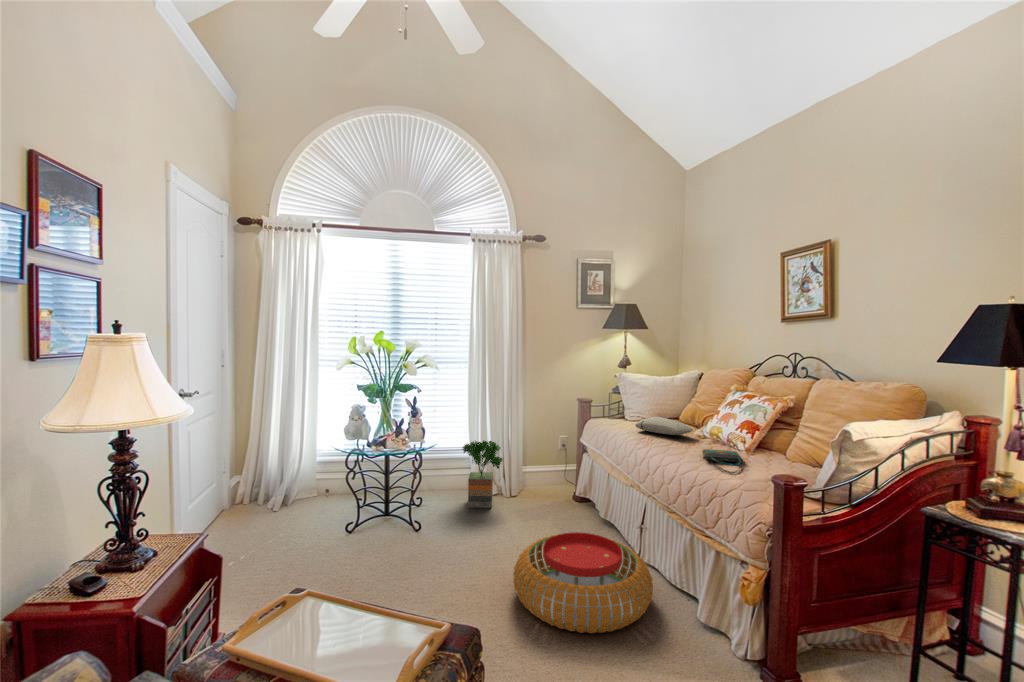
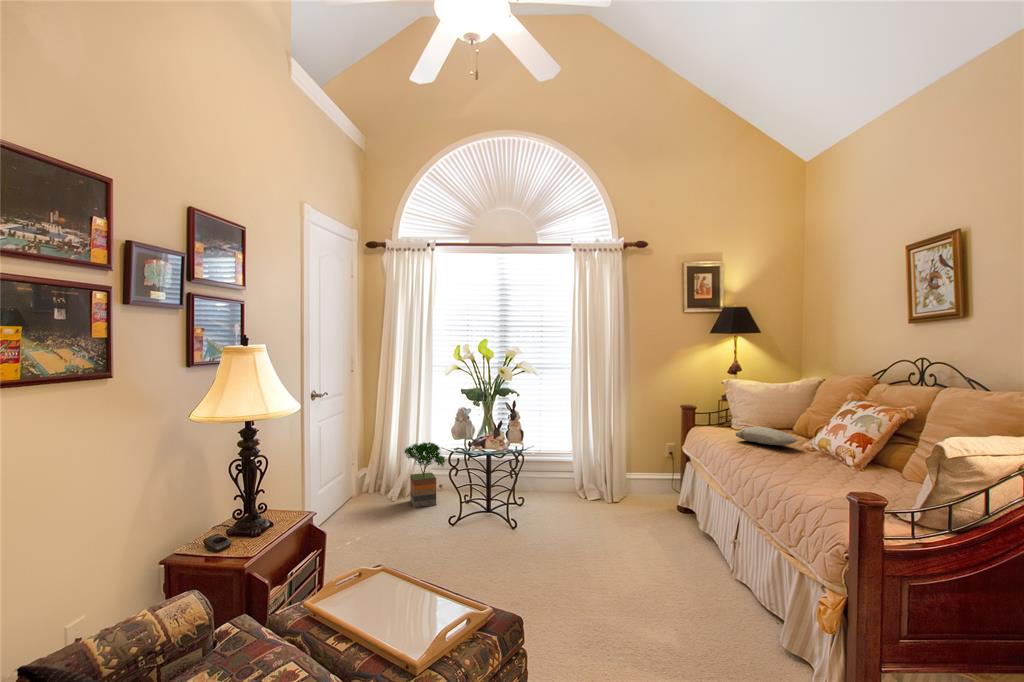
potted tree: present [462,440,503,508] -> present [404,442,445,507]
tote bag: present [703,449,743,474] -> none [796,459,845,483]
pouf: present [513,532,653,633] -> none [595,535,737,630]

